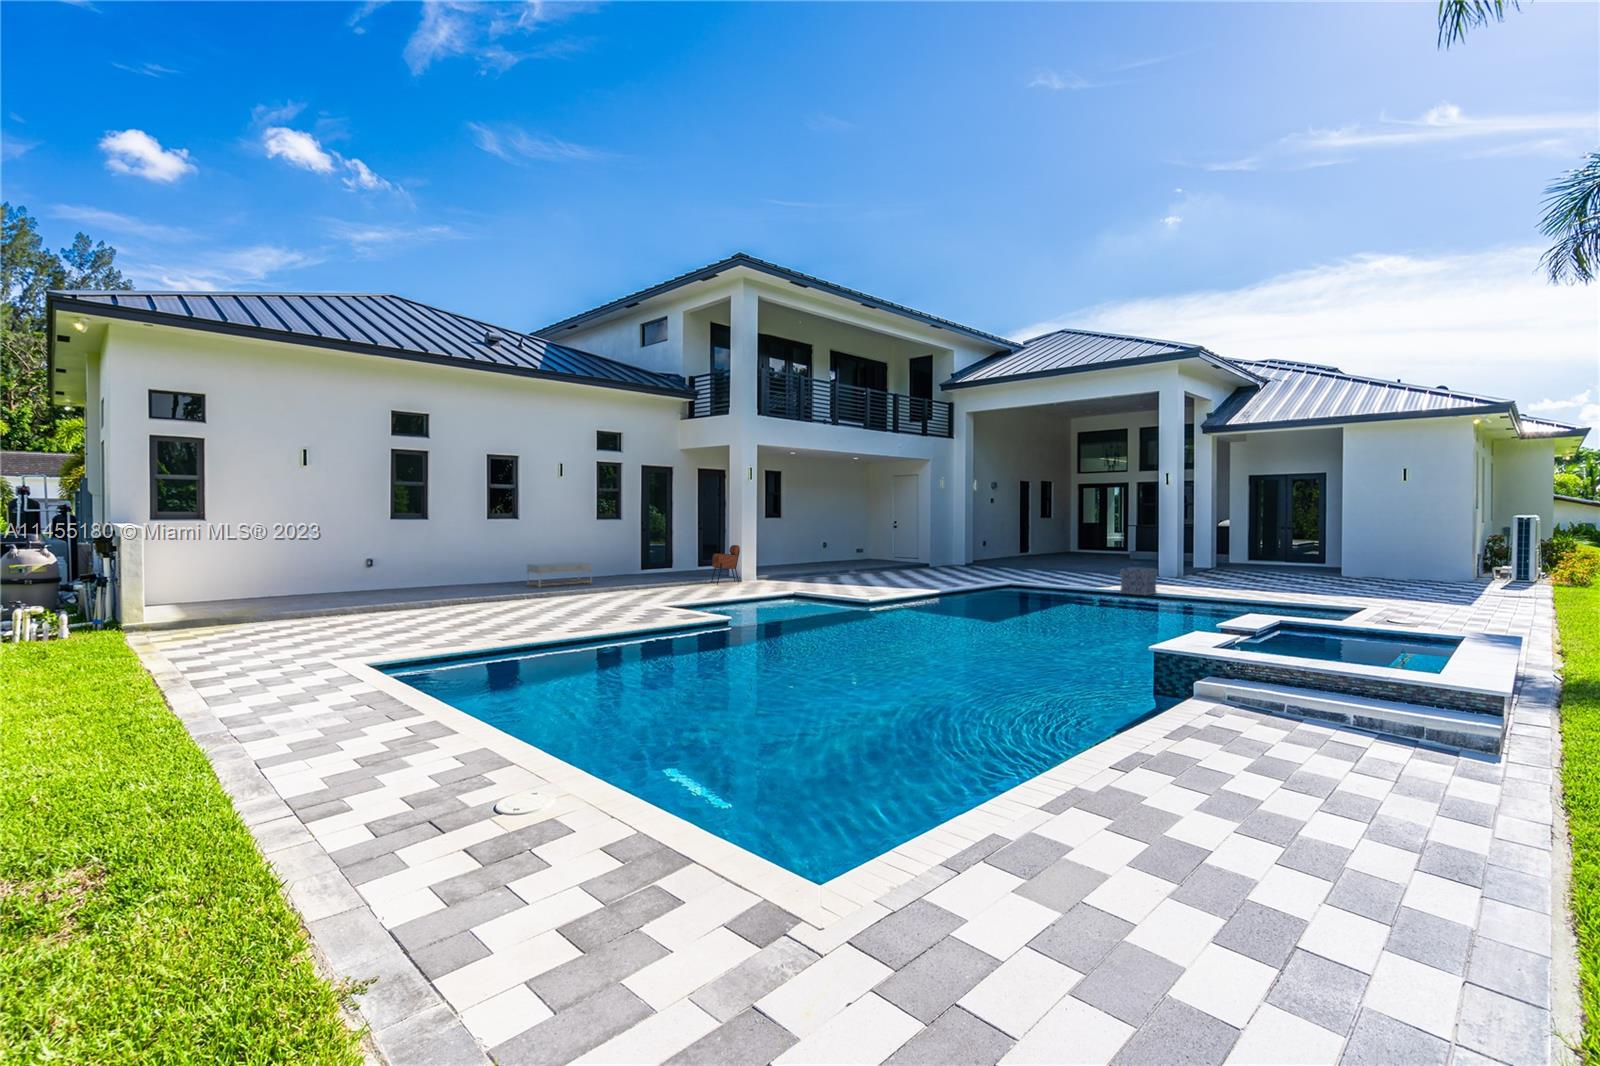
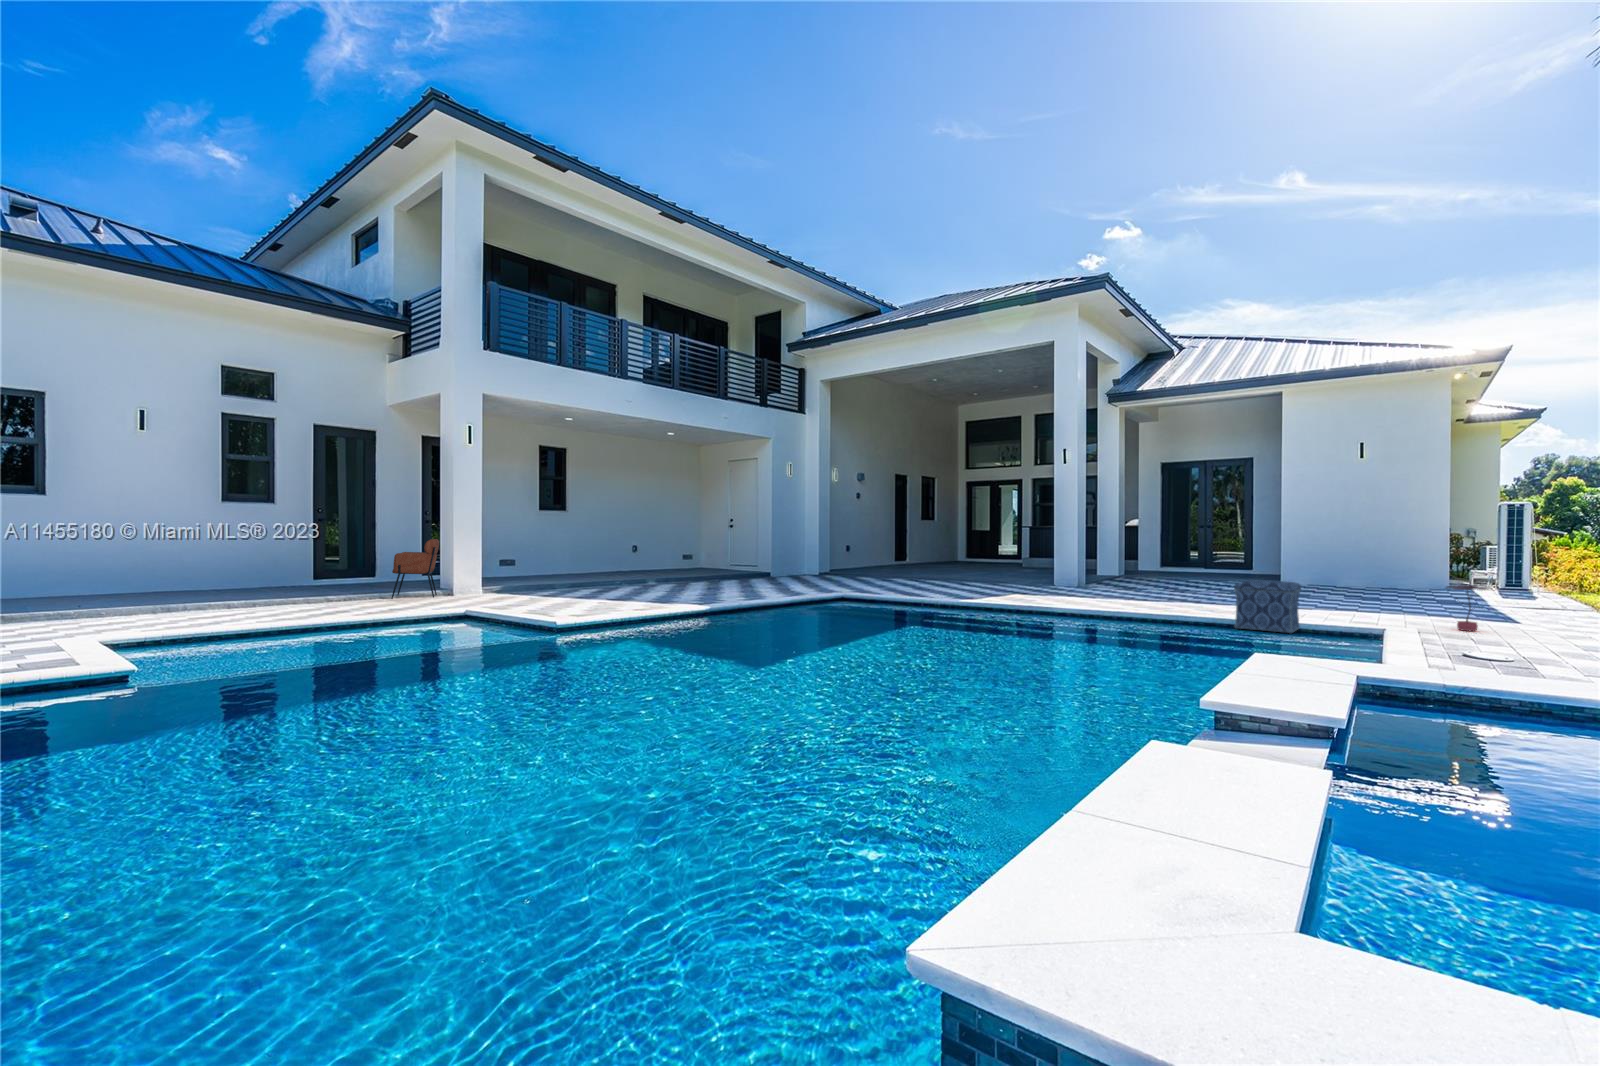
coffee table: present [527,562,592,587] -> none [67,564,193,604]
ottoman: present [1120,567,1157,595] -> present [1234,580,1301,634]
potted plant: none [1420,580,1446,609] -> present [1447,585,1488,631]

